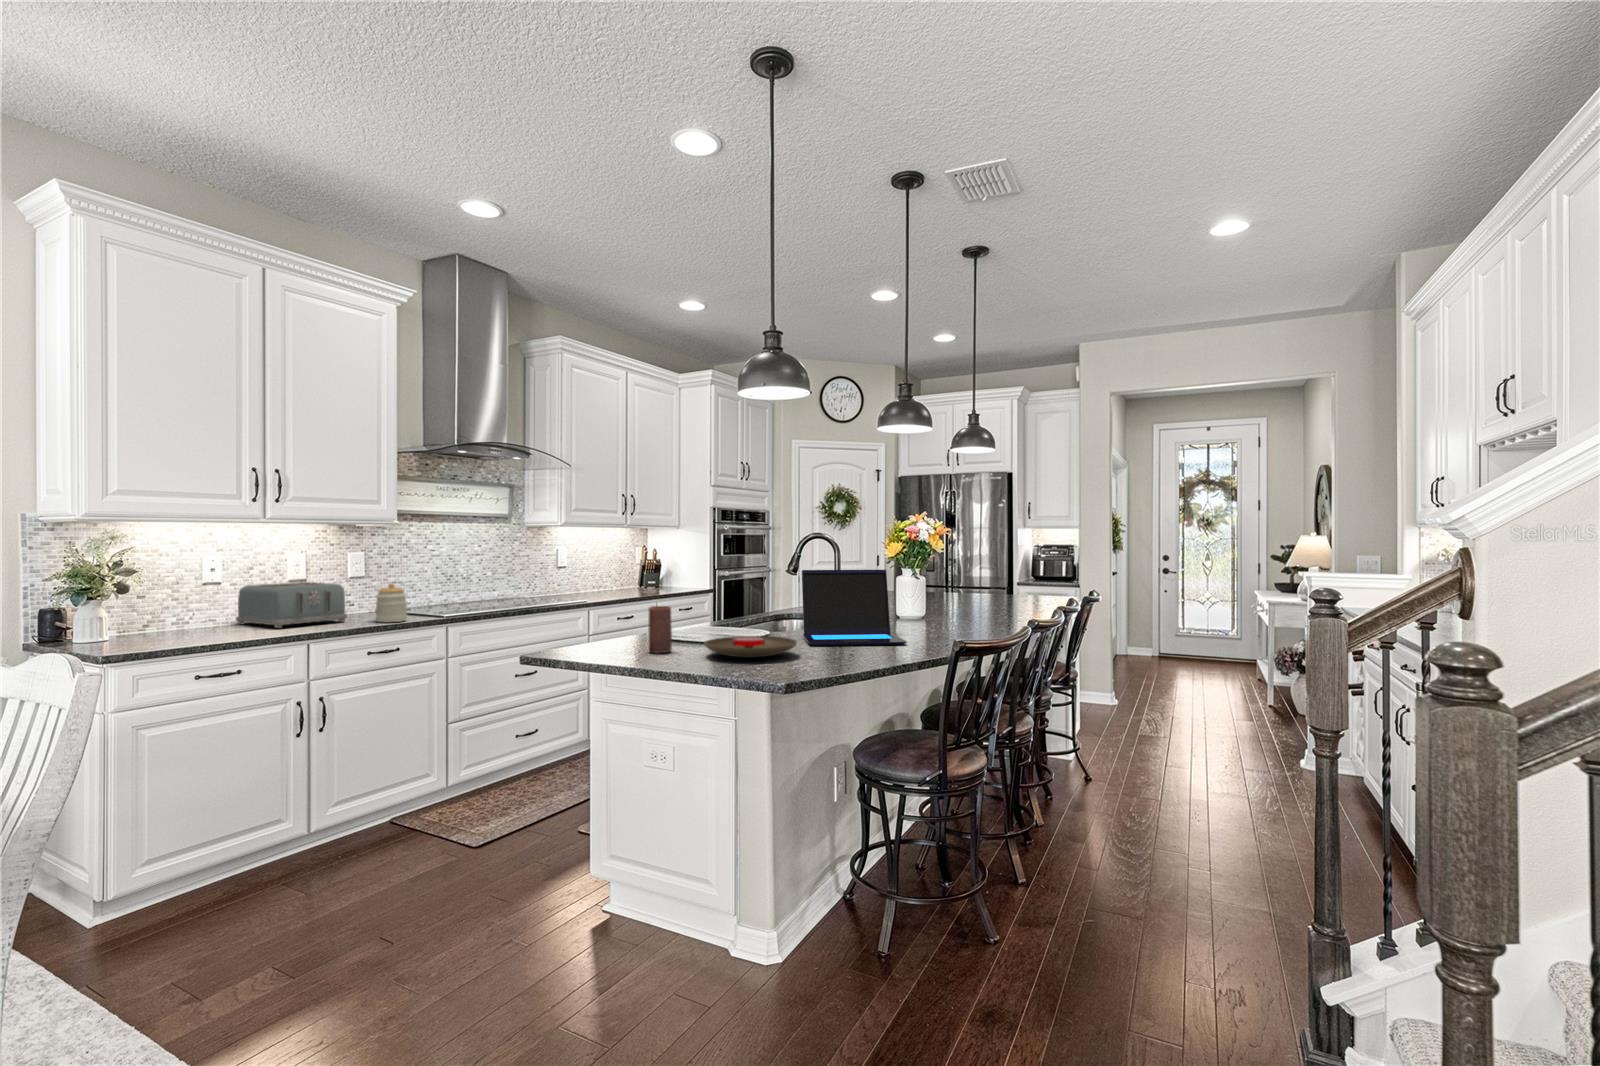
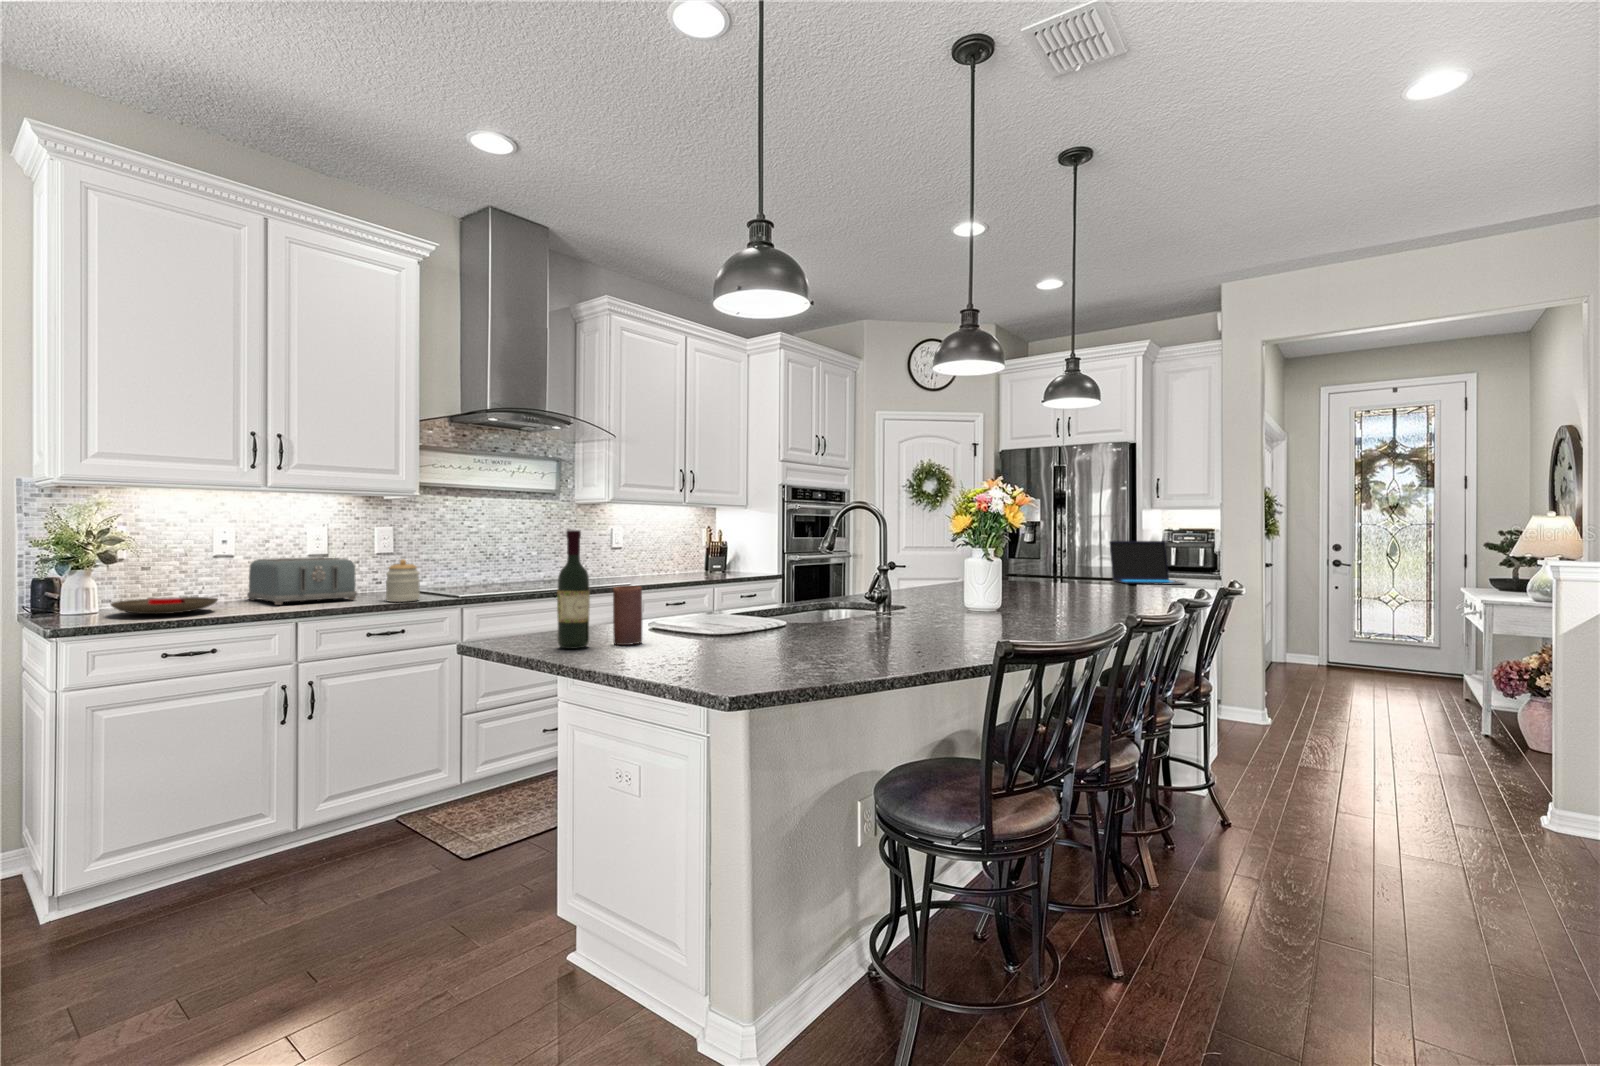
wine bottle: none [608,563,634,657] -> present [557,530,590,649]
laptop: present [802,570,907,646] -> present [1109,541,1186,585]
plate: present [704,636,797,657] -> present [111,597,218,614]

